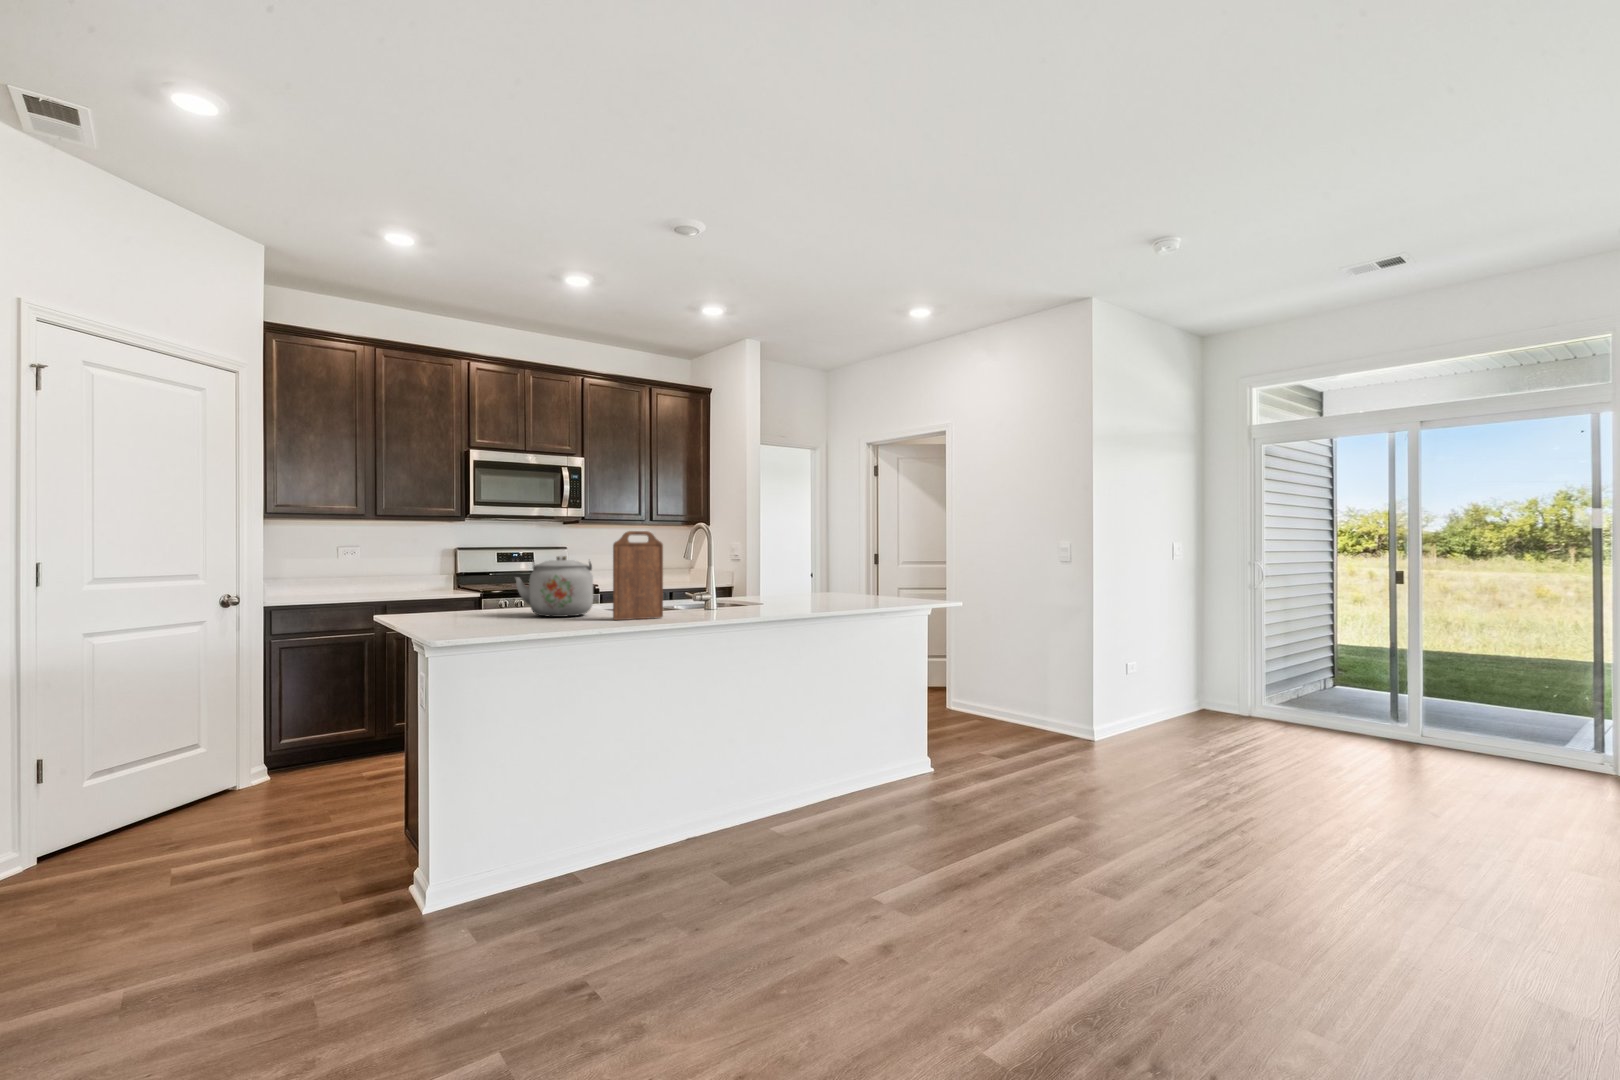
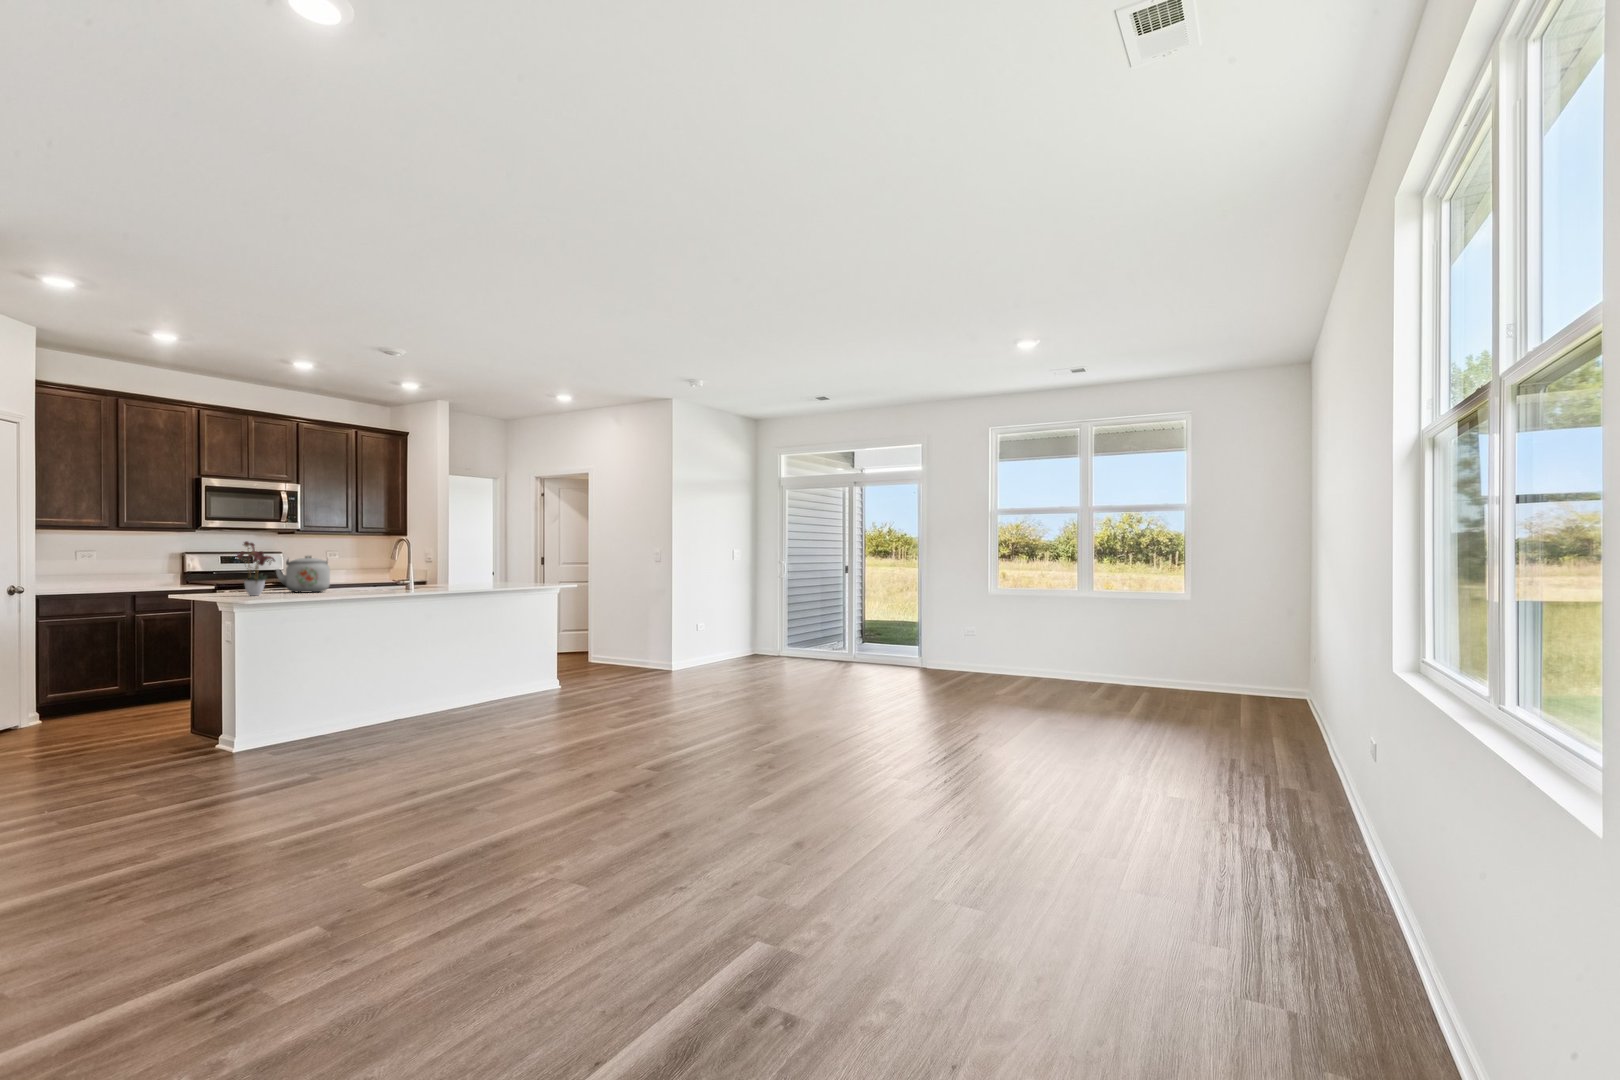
flower arrangement: none [438,528,503,627] -> present [237,541,275,596]
cutting board: present [613,531,663,620] -> none [347,540,380,593]

